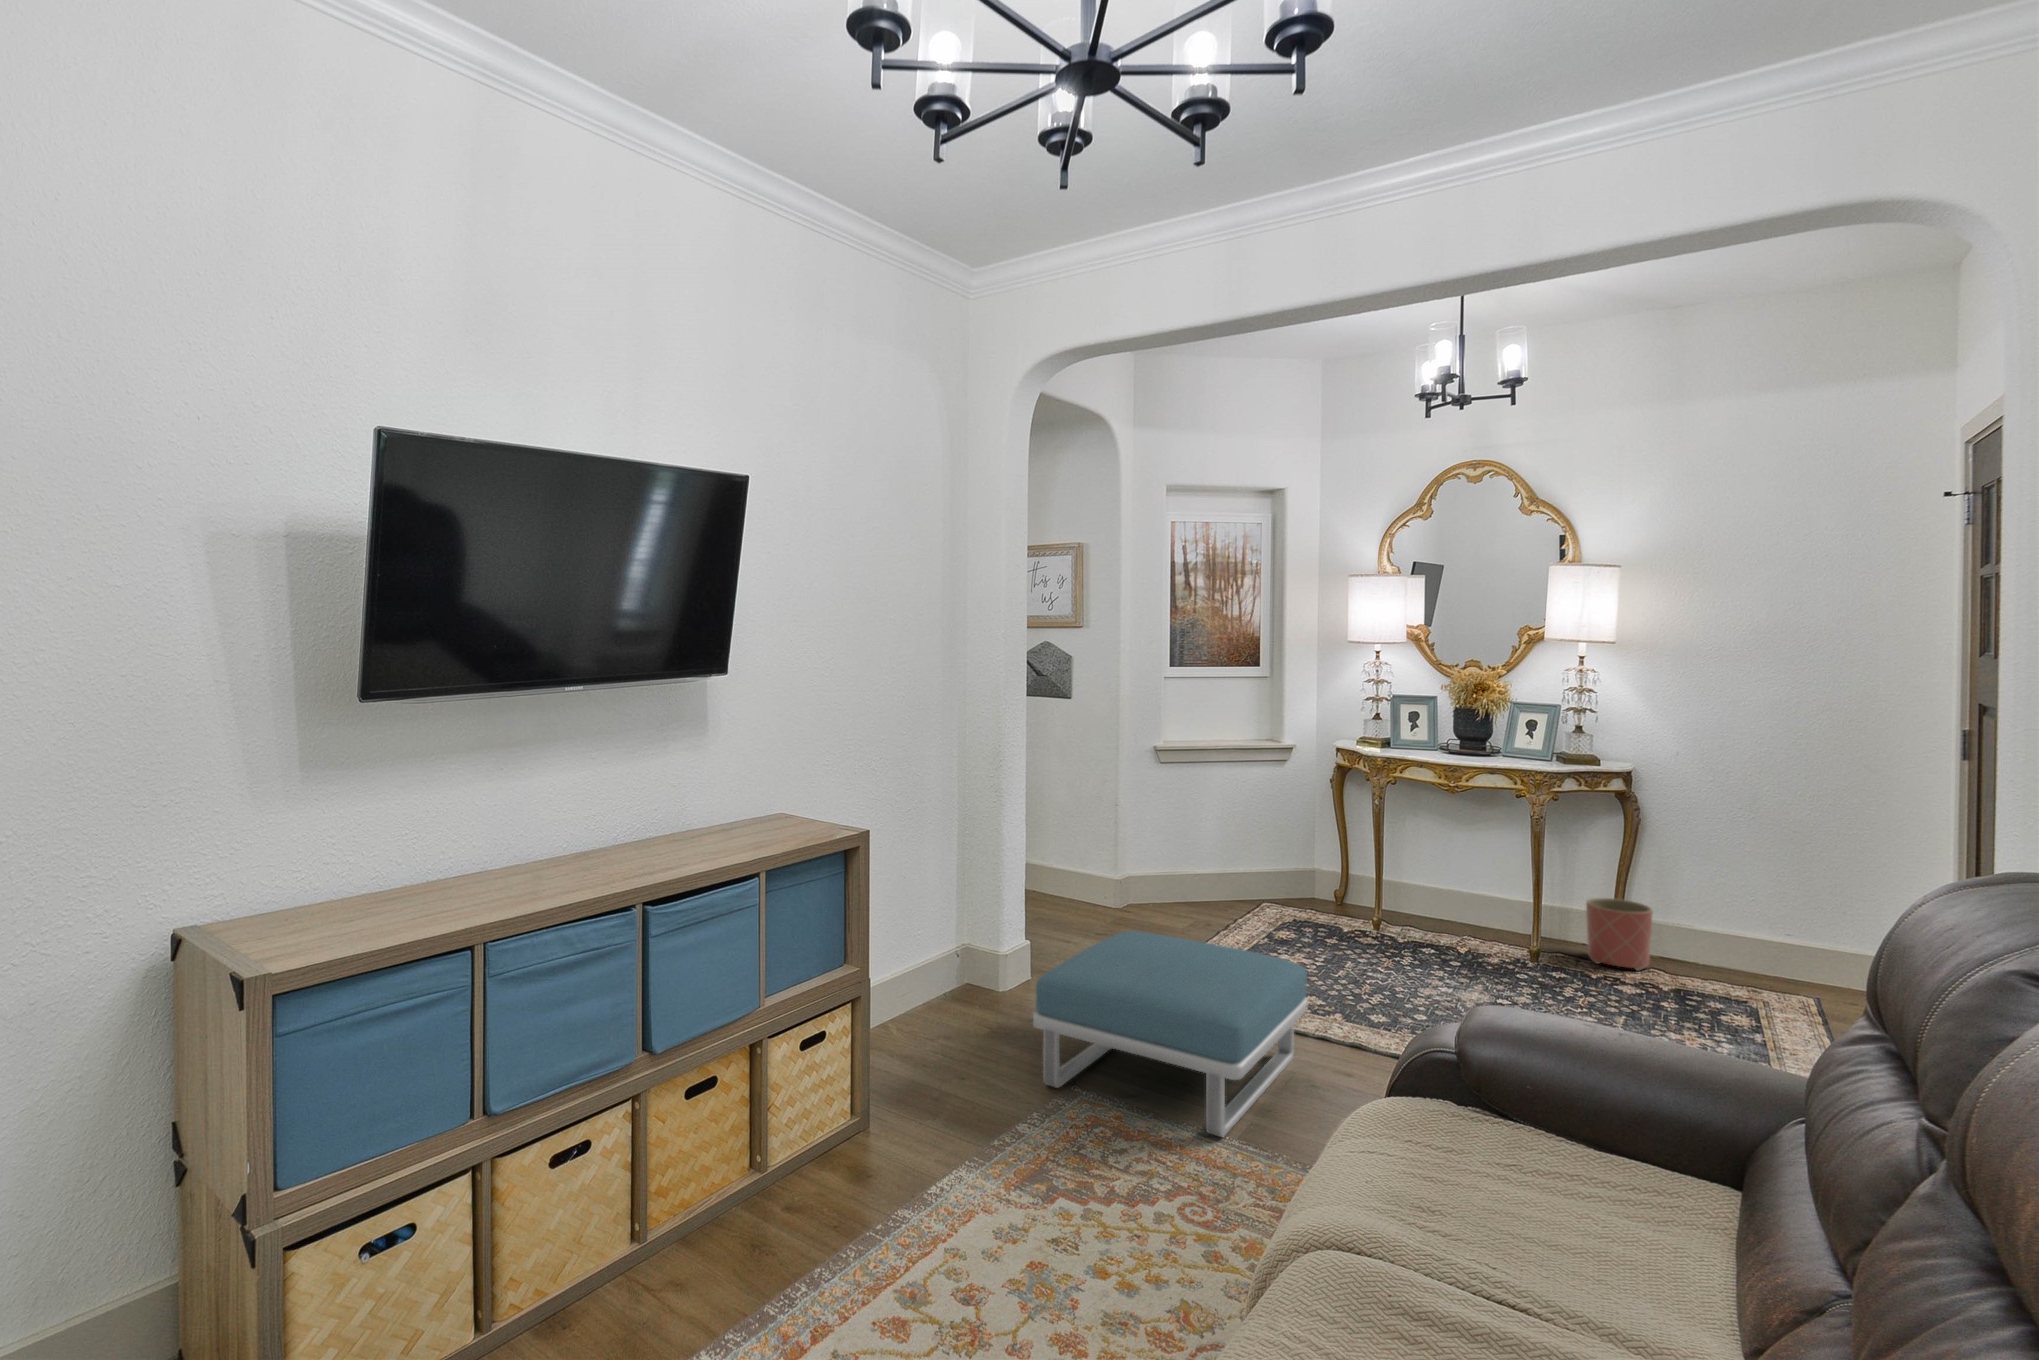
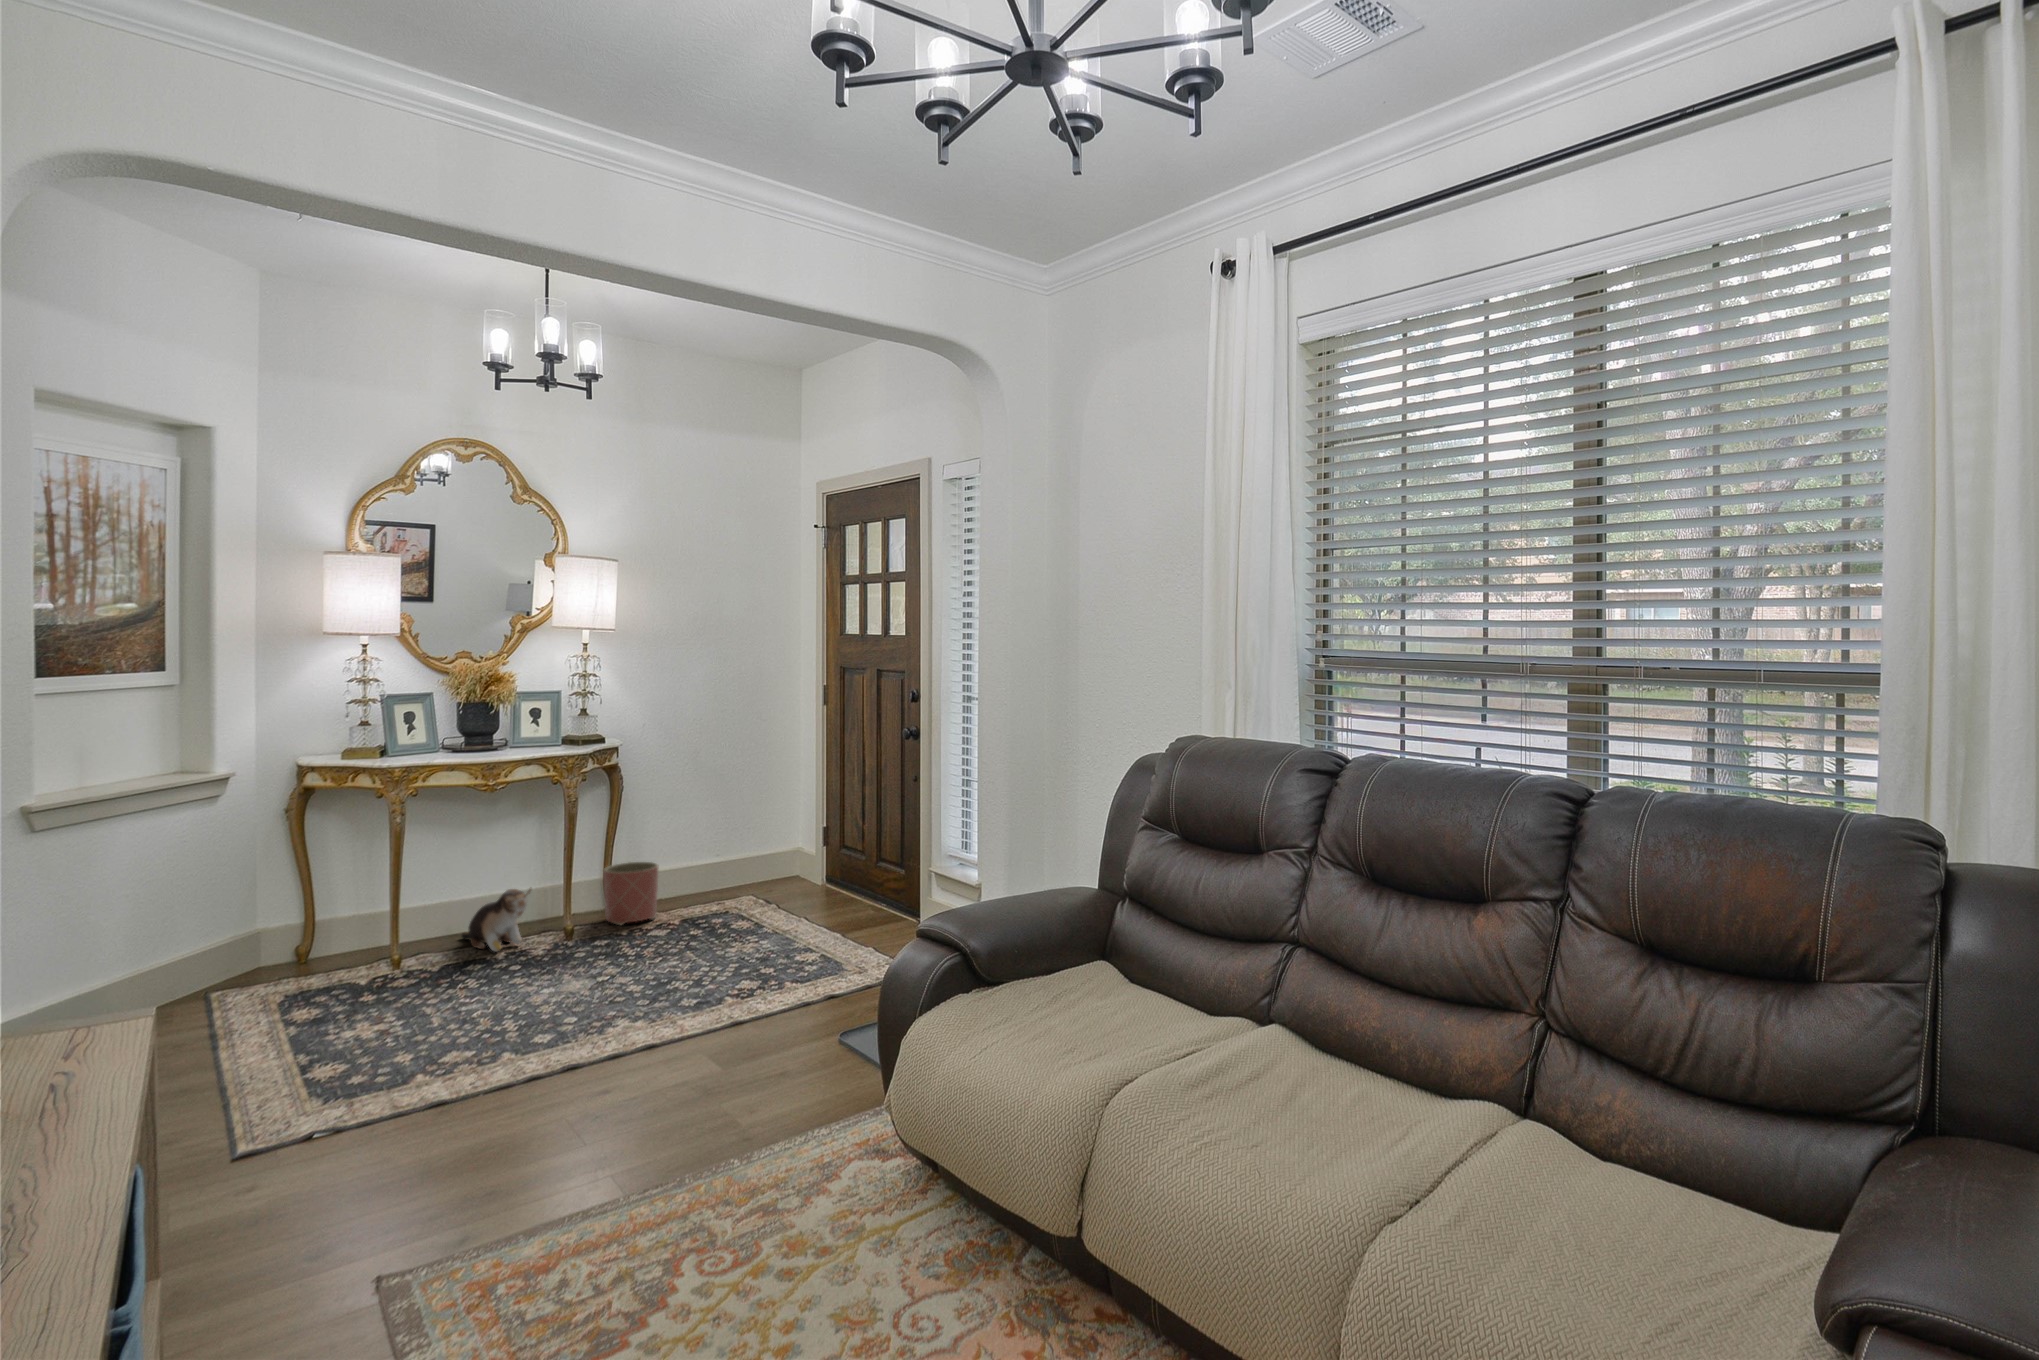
plush toy: none [1446,890,1487,945] -> present [462,889,531,952]
footstool: present [1033,931,1308,1137] -> none [269,986,627,1275]

